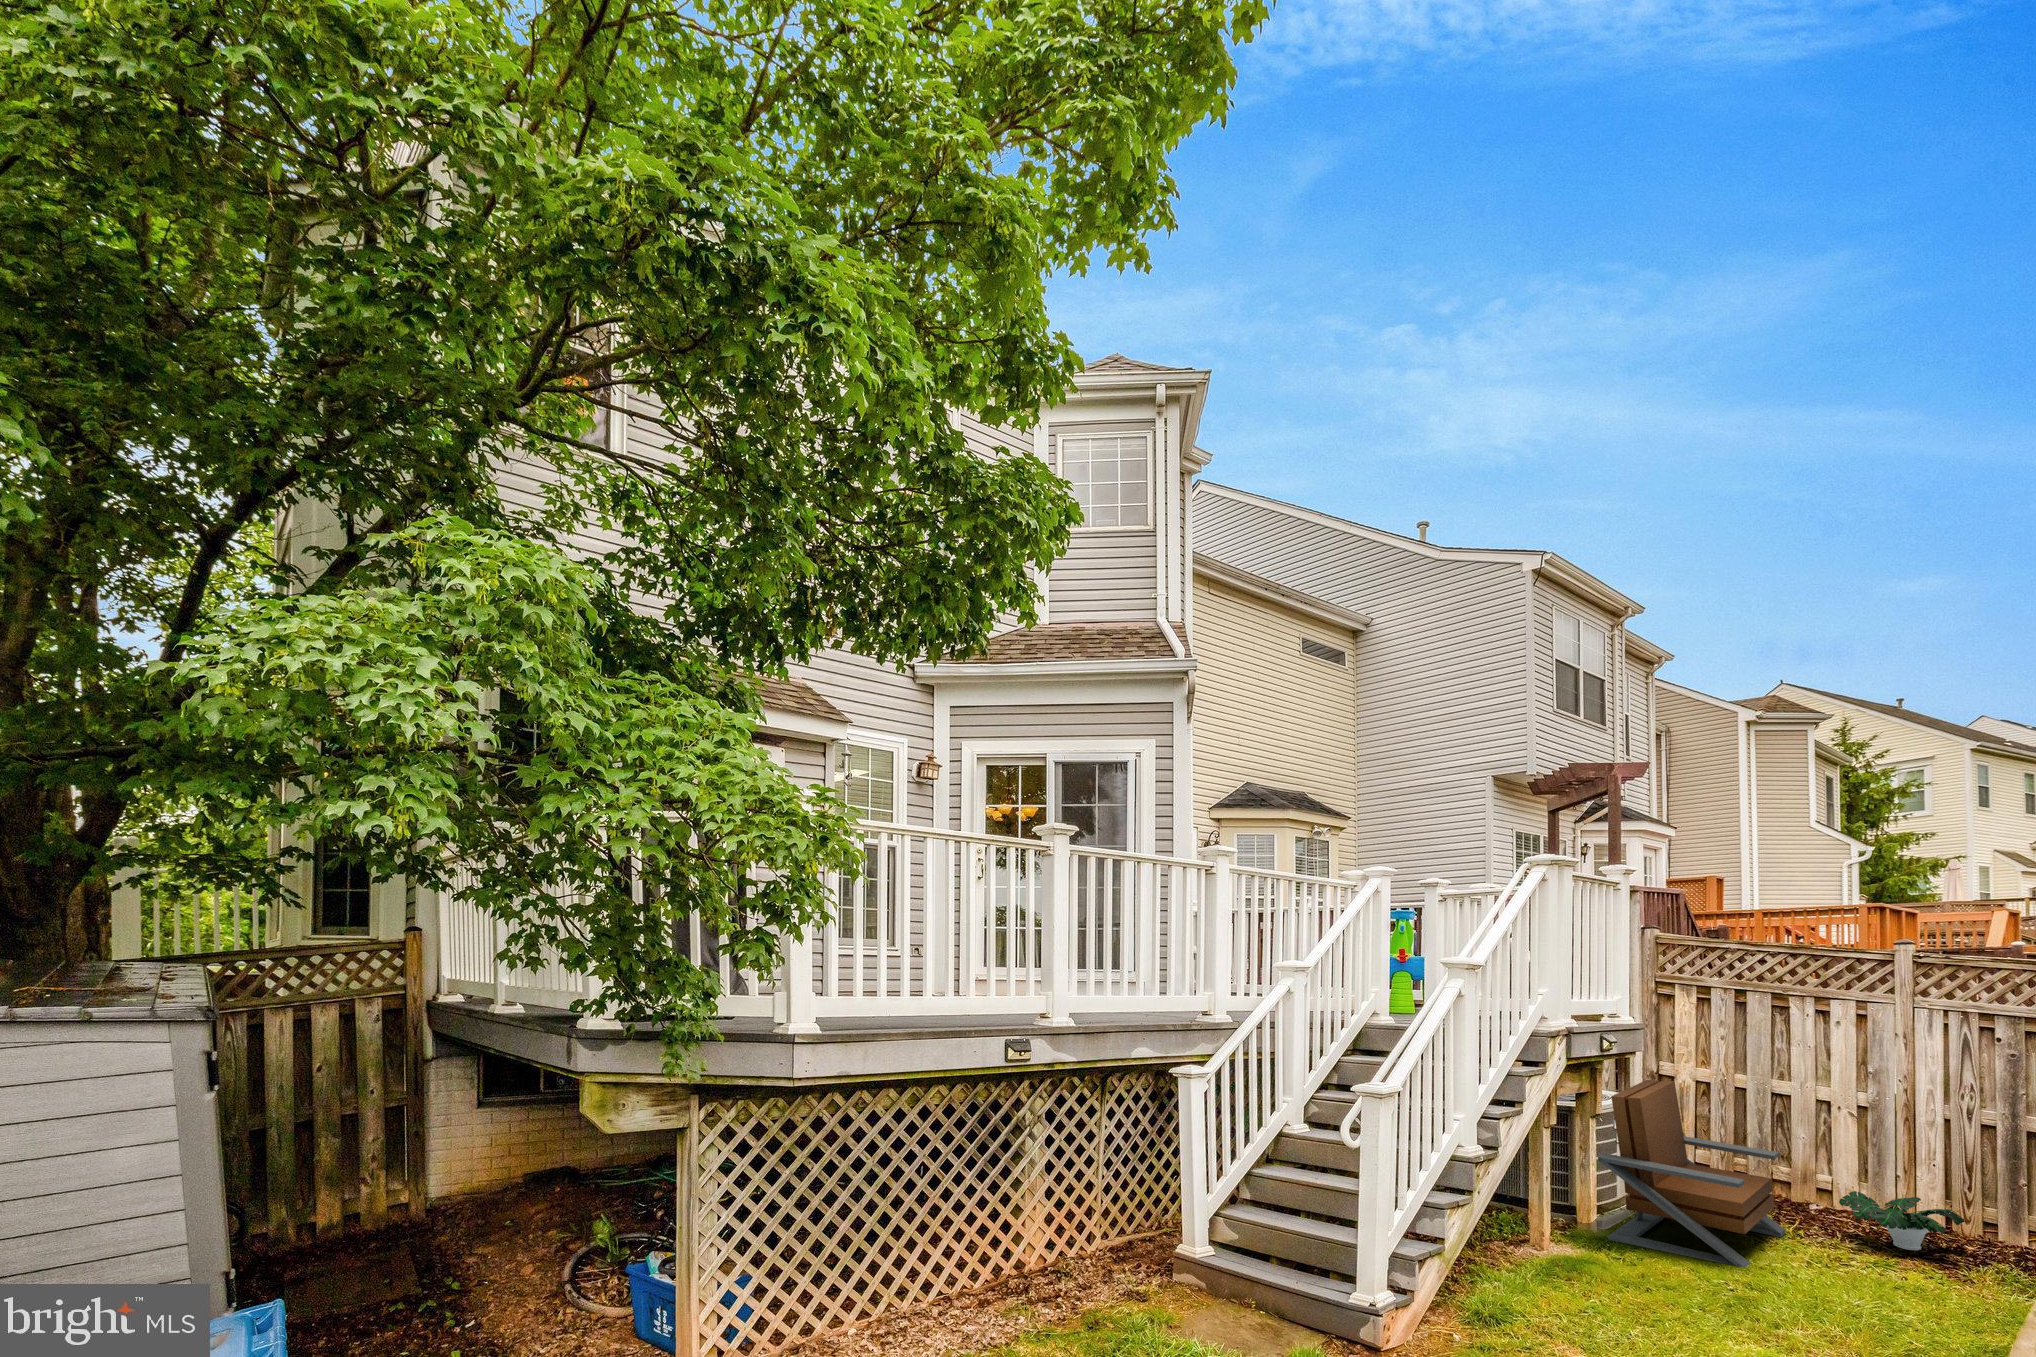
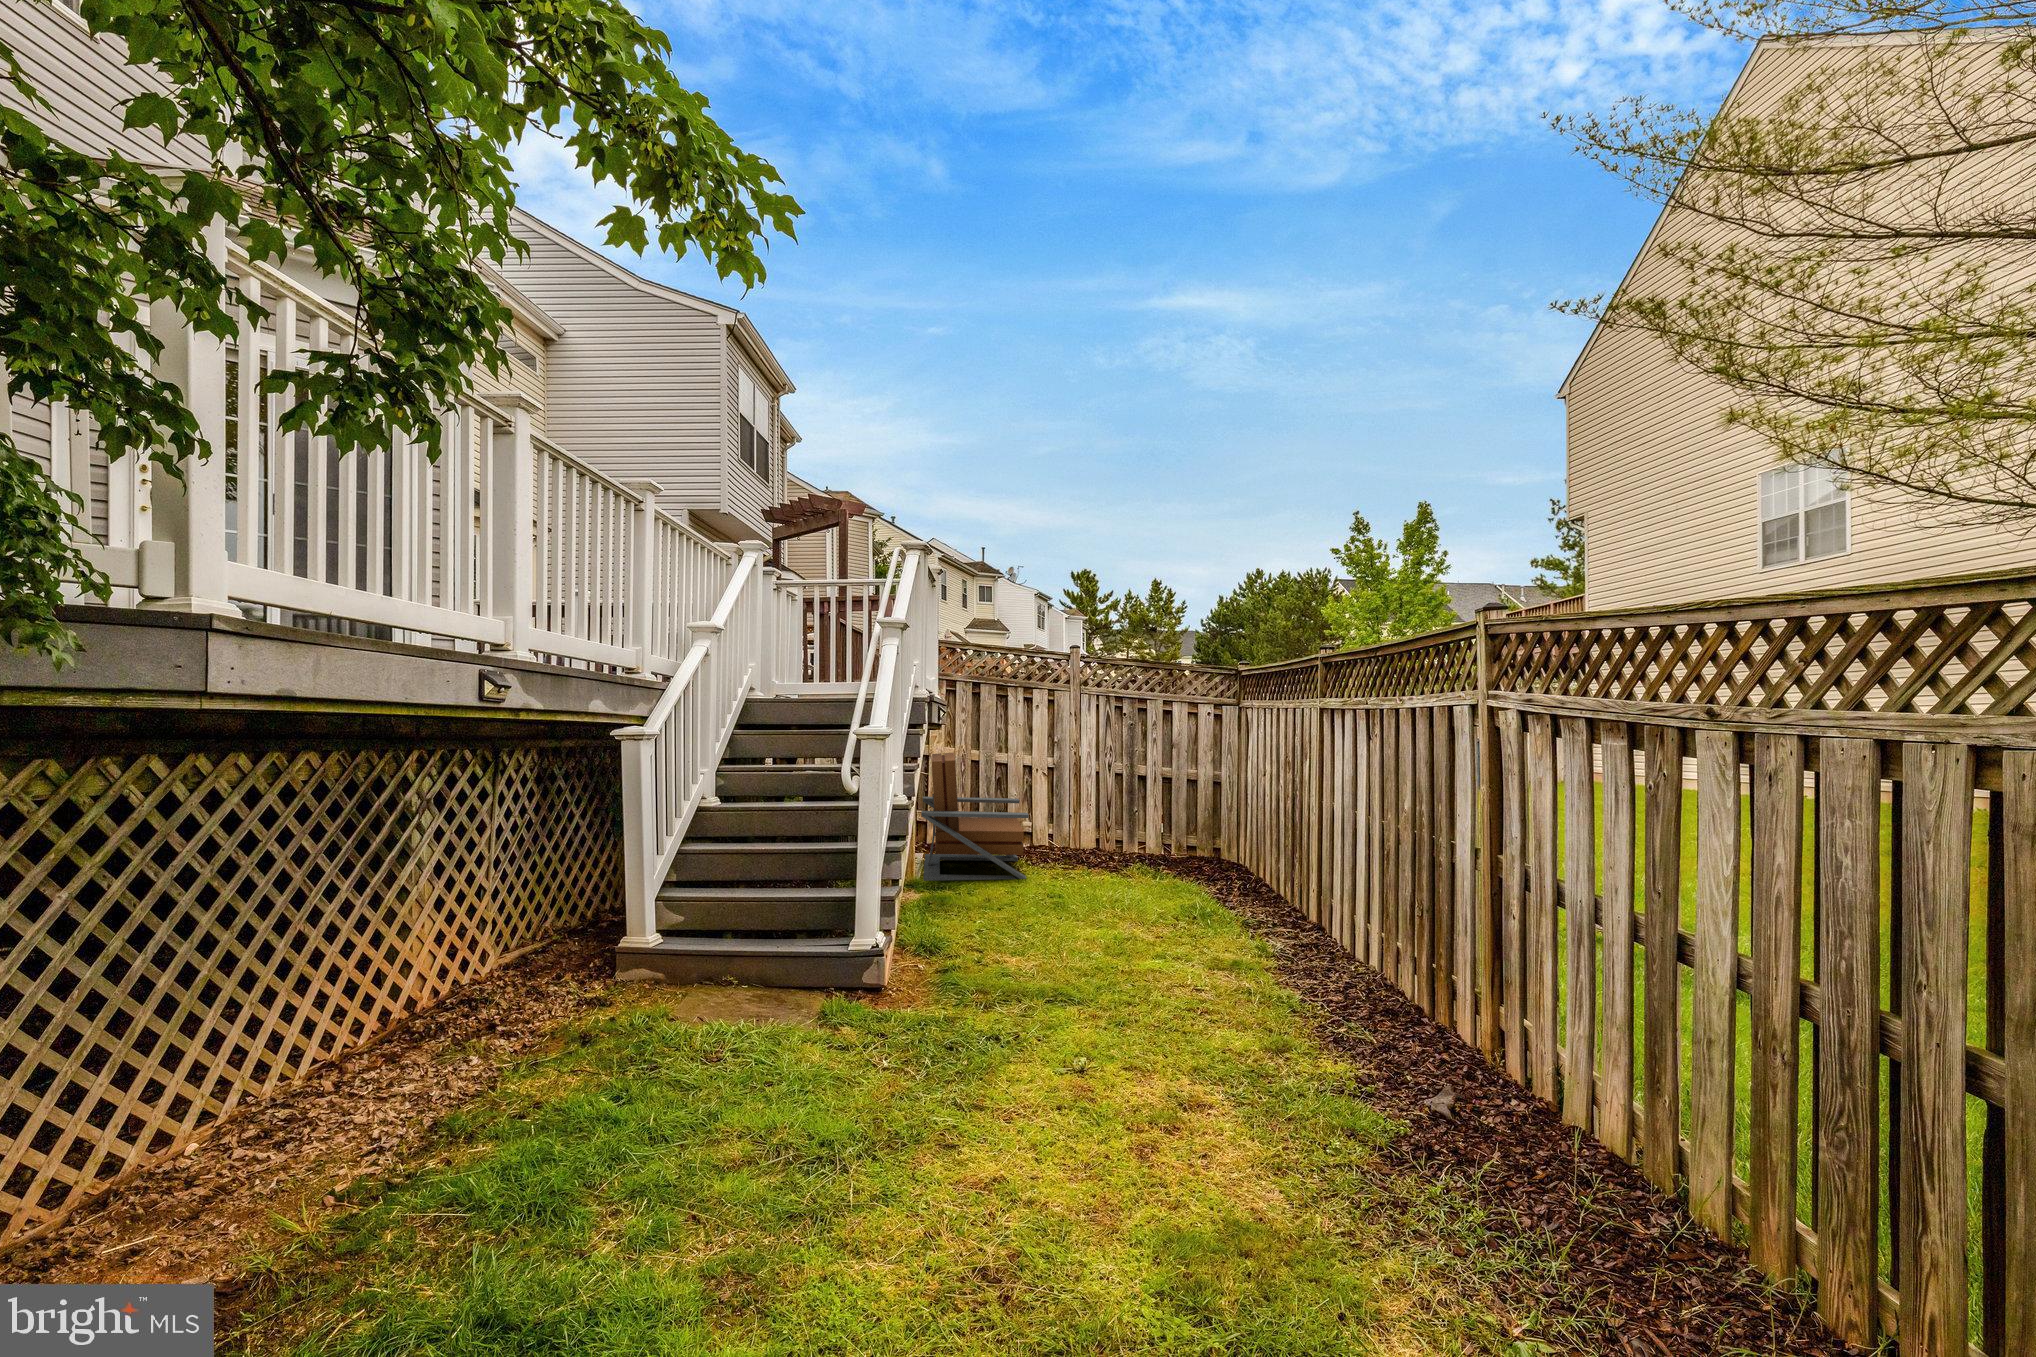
potted plant: present [1839,1191,1965,1250] -> none [1046,820,1116,855]

